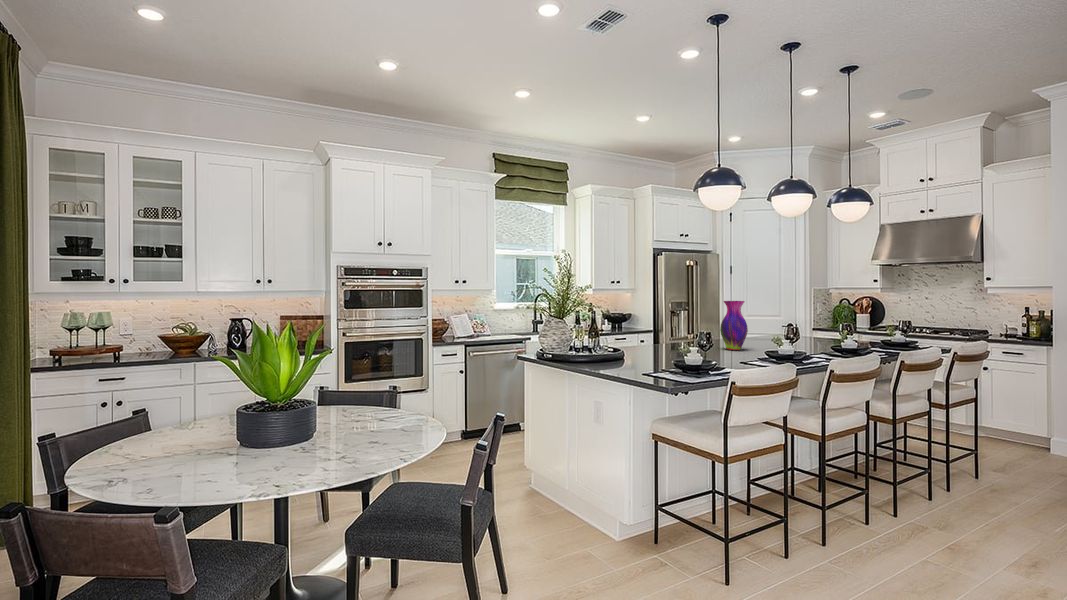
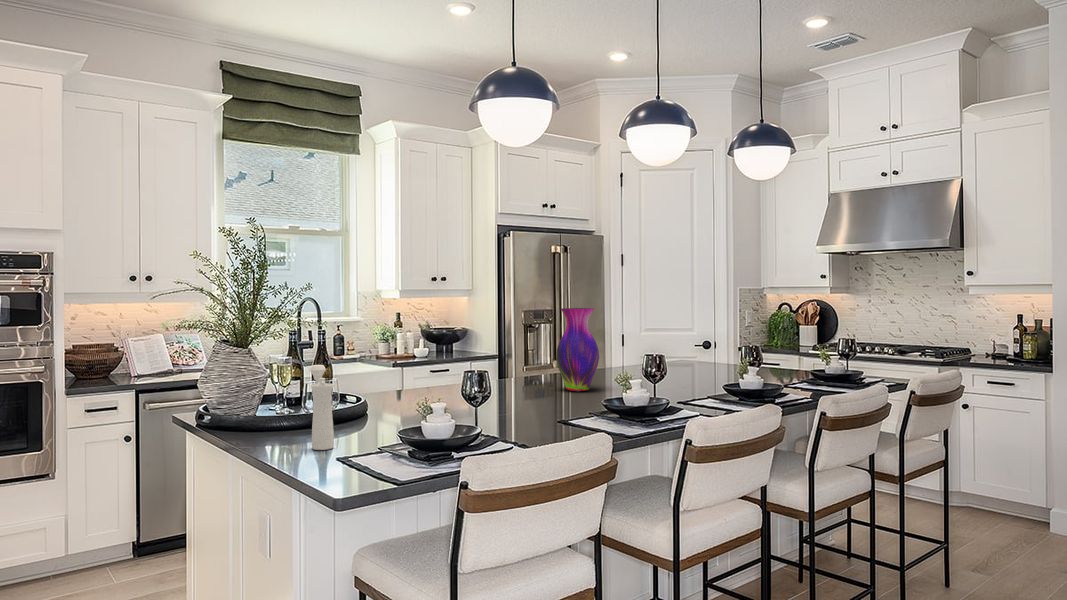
pepper mill: none [615,330,633,374] -> present [310,365,334,450]

